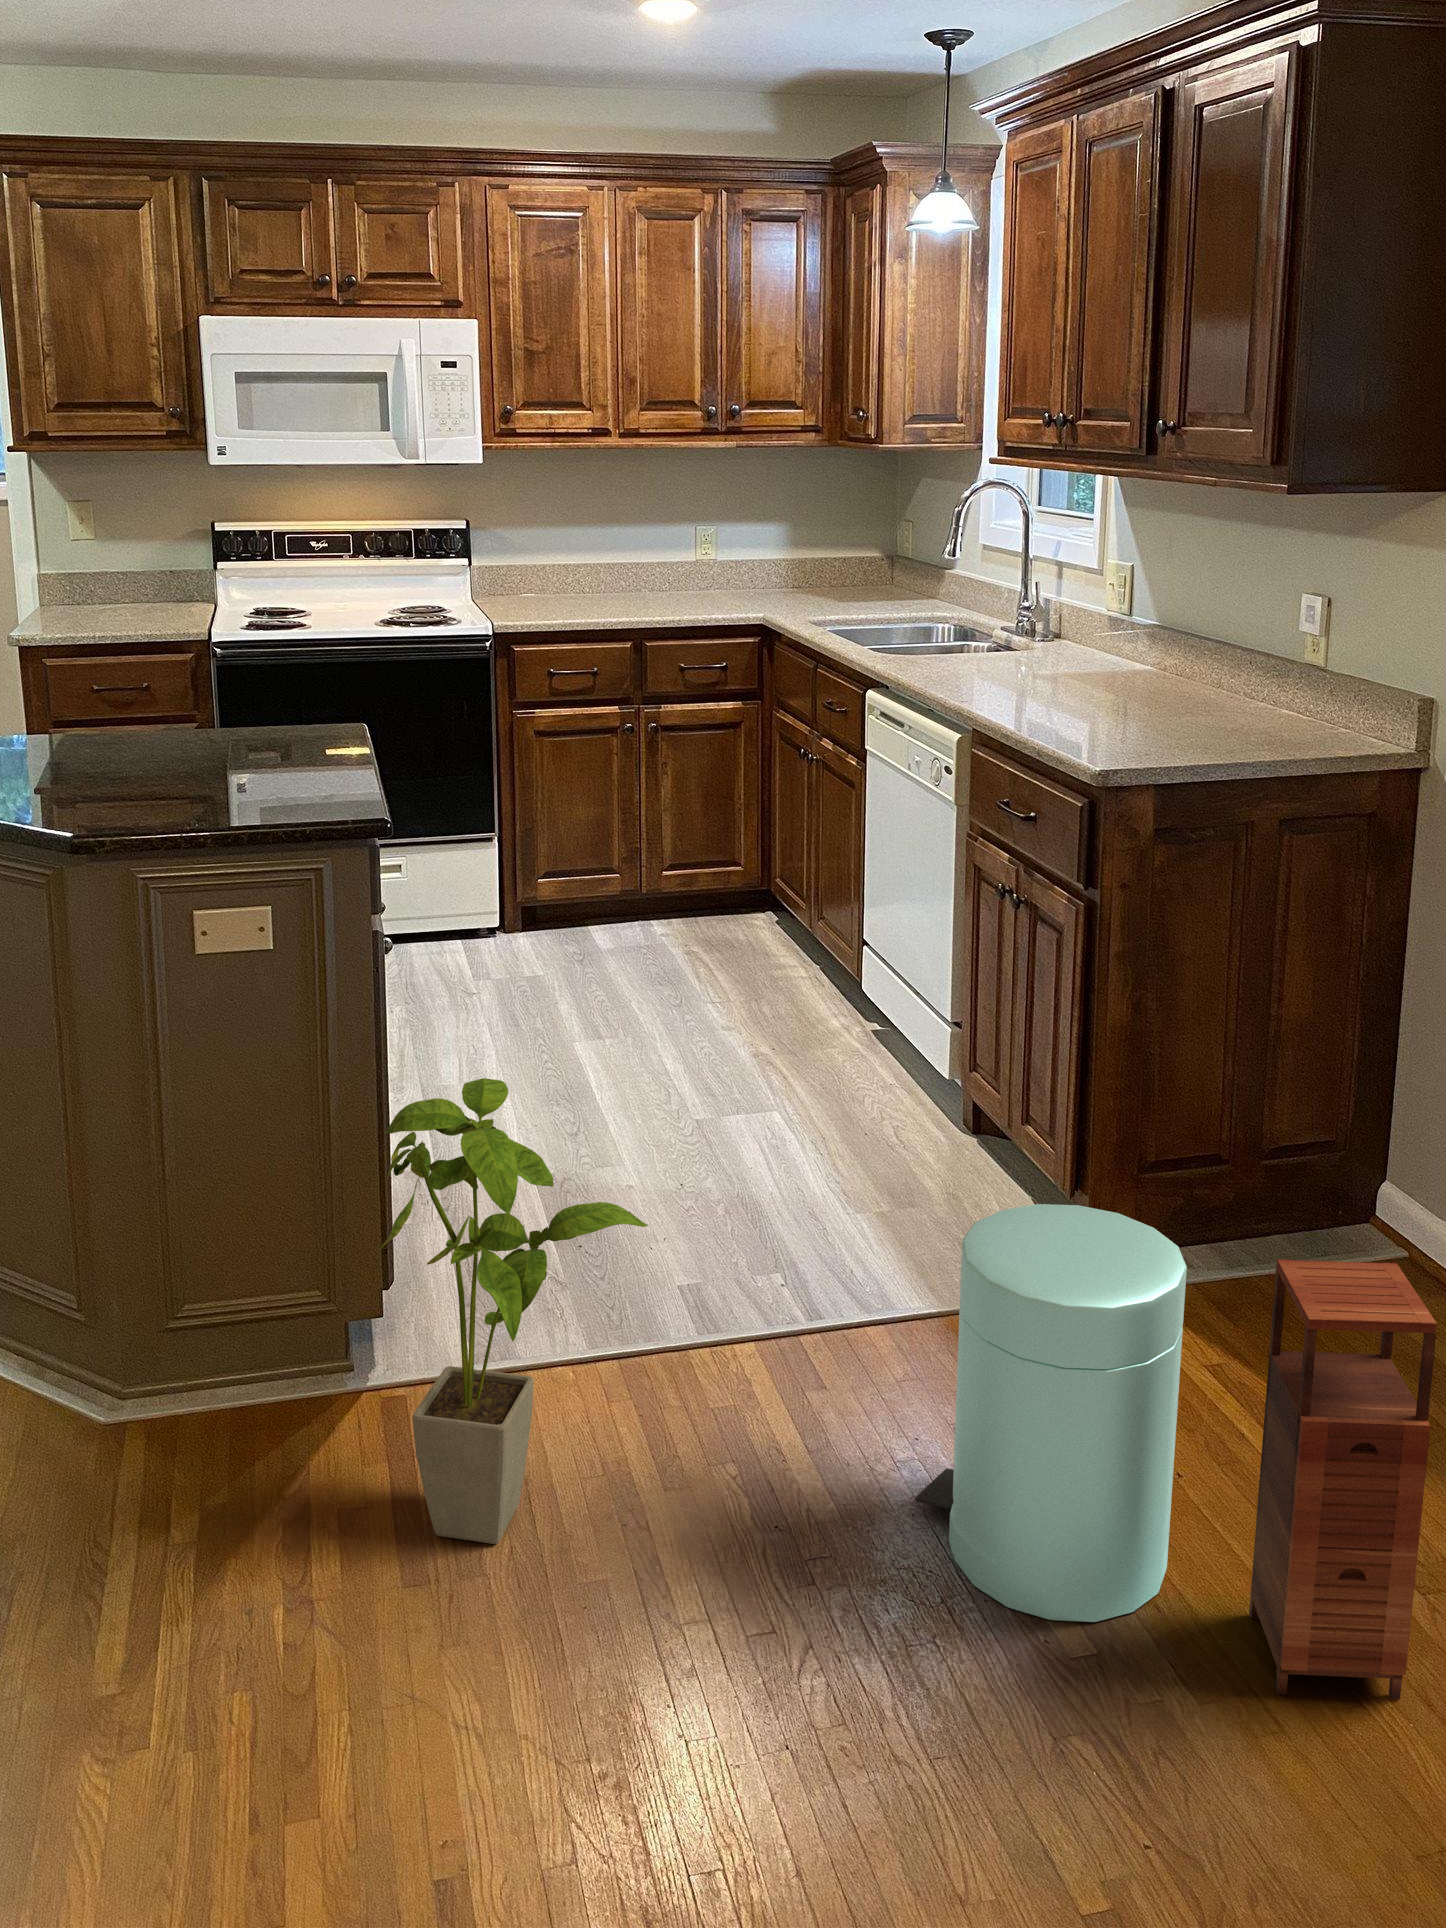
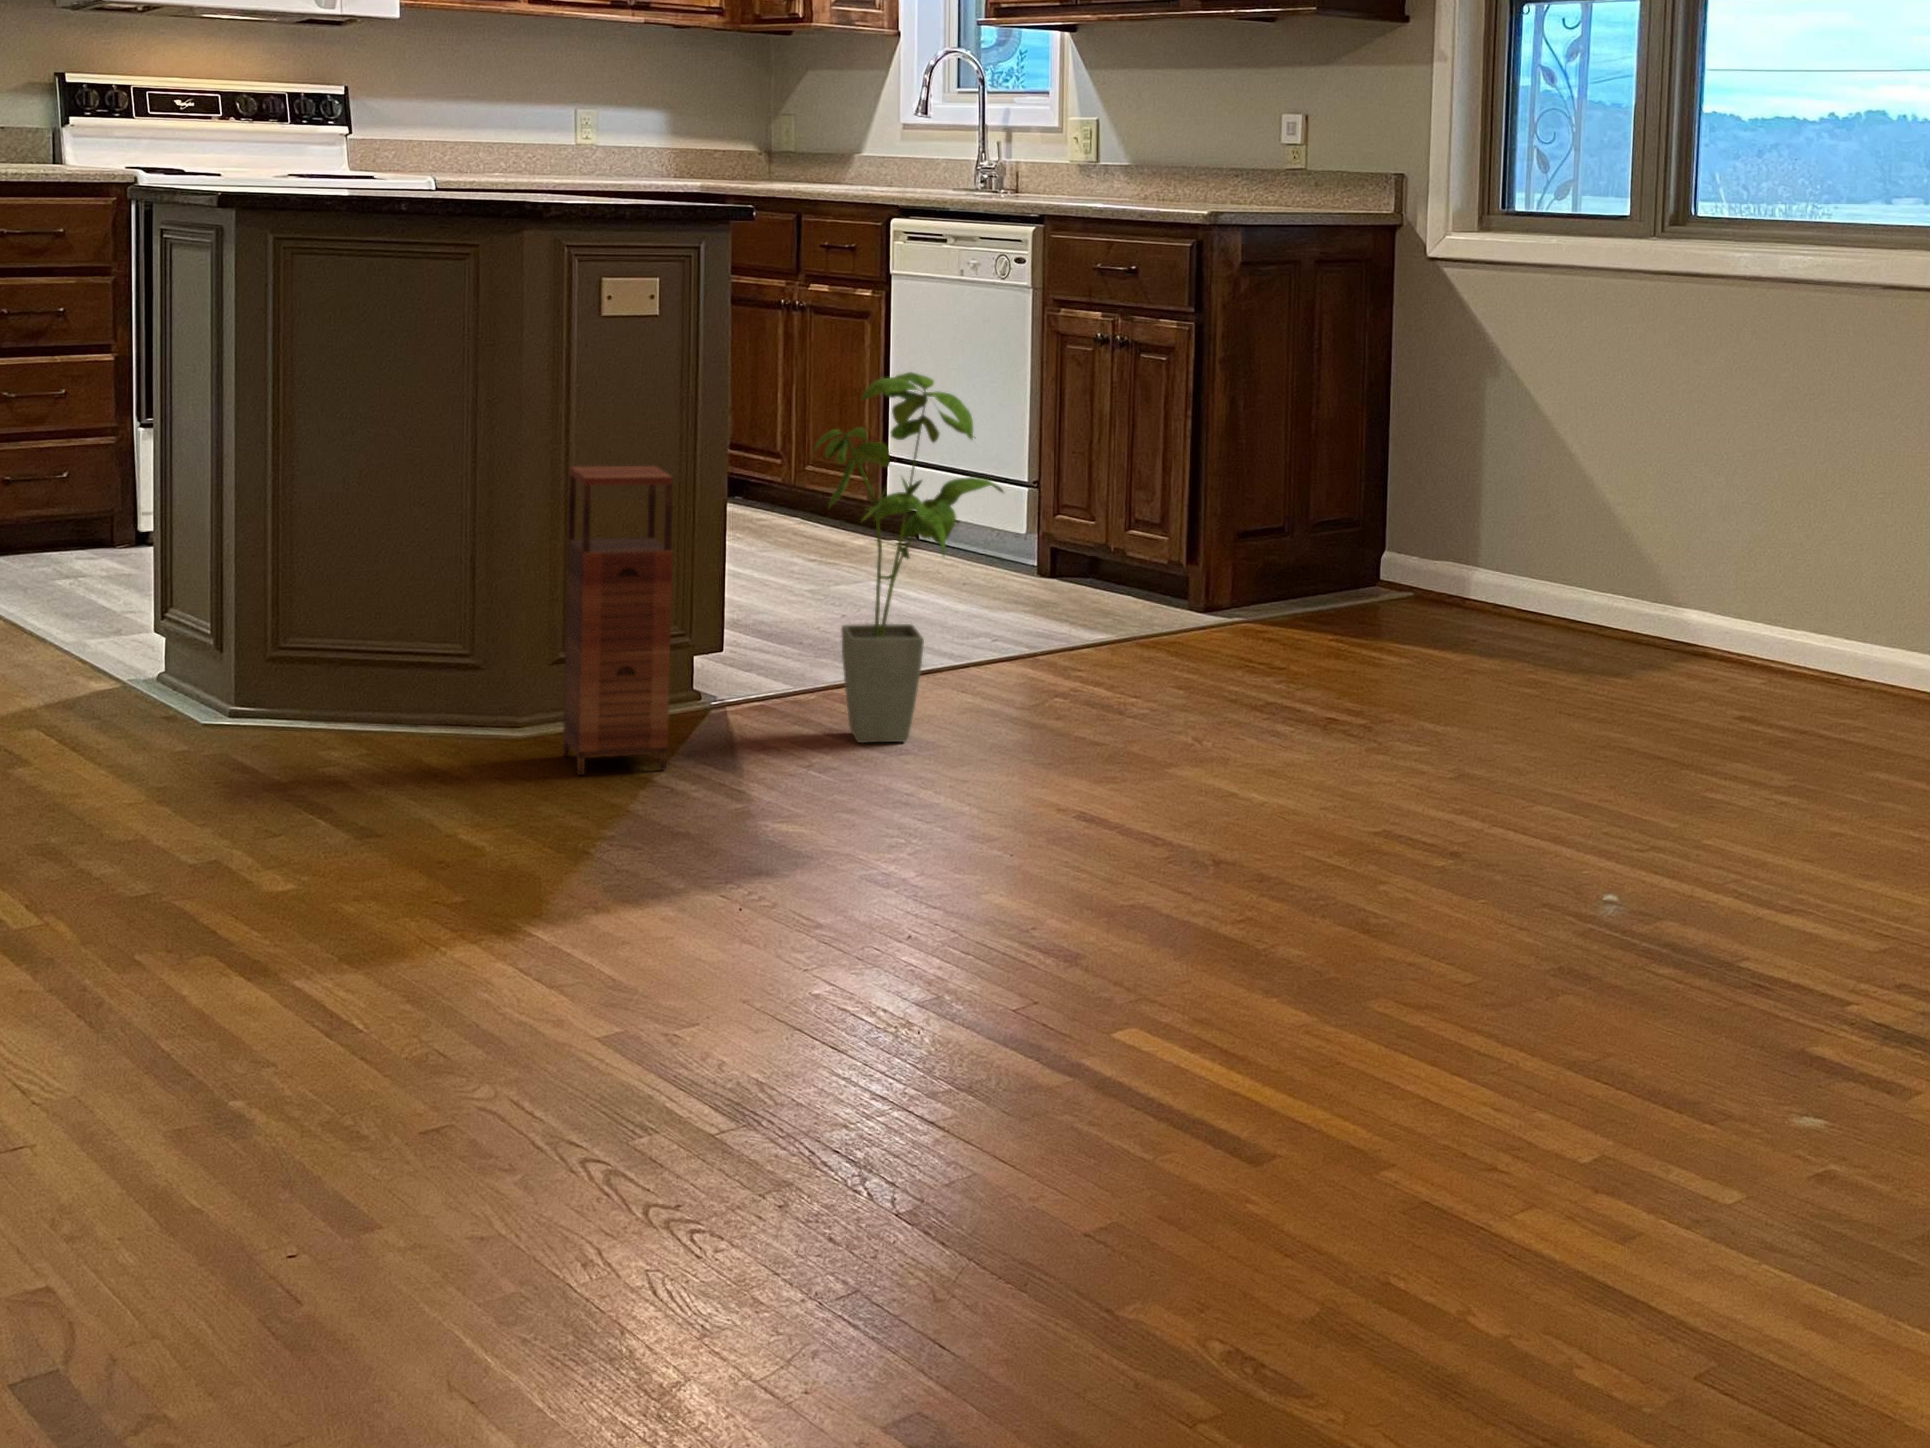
trash can: present [915,1204,1187,1622] -> none [1177,479,1367,733]
storage cabinet: present [1249,1259,1437,1700] -> present [563,466,673,775]

